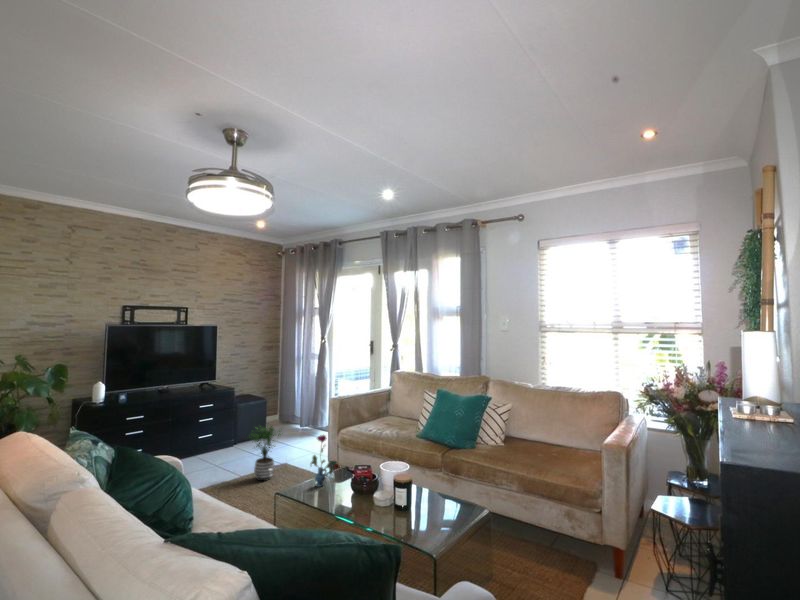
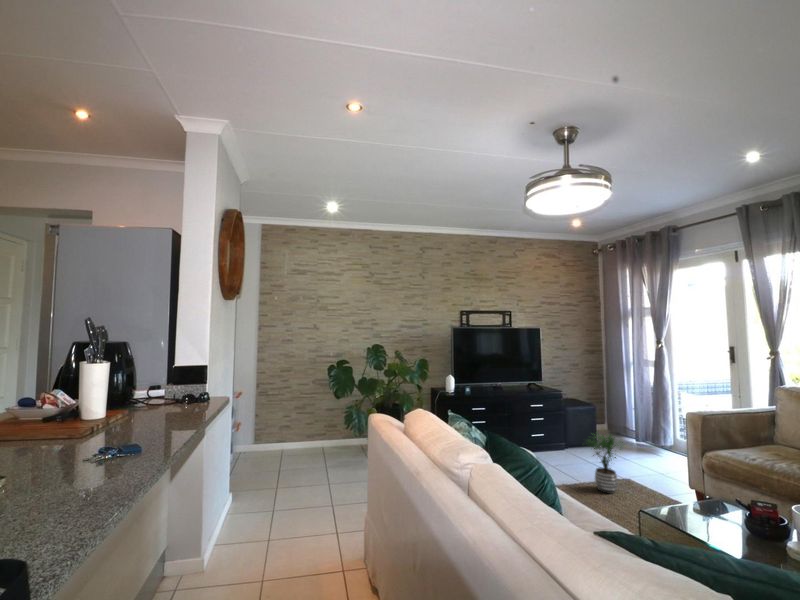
vase: present [311,435,337,486] -> none [685,459,729,523]

